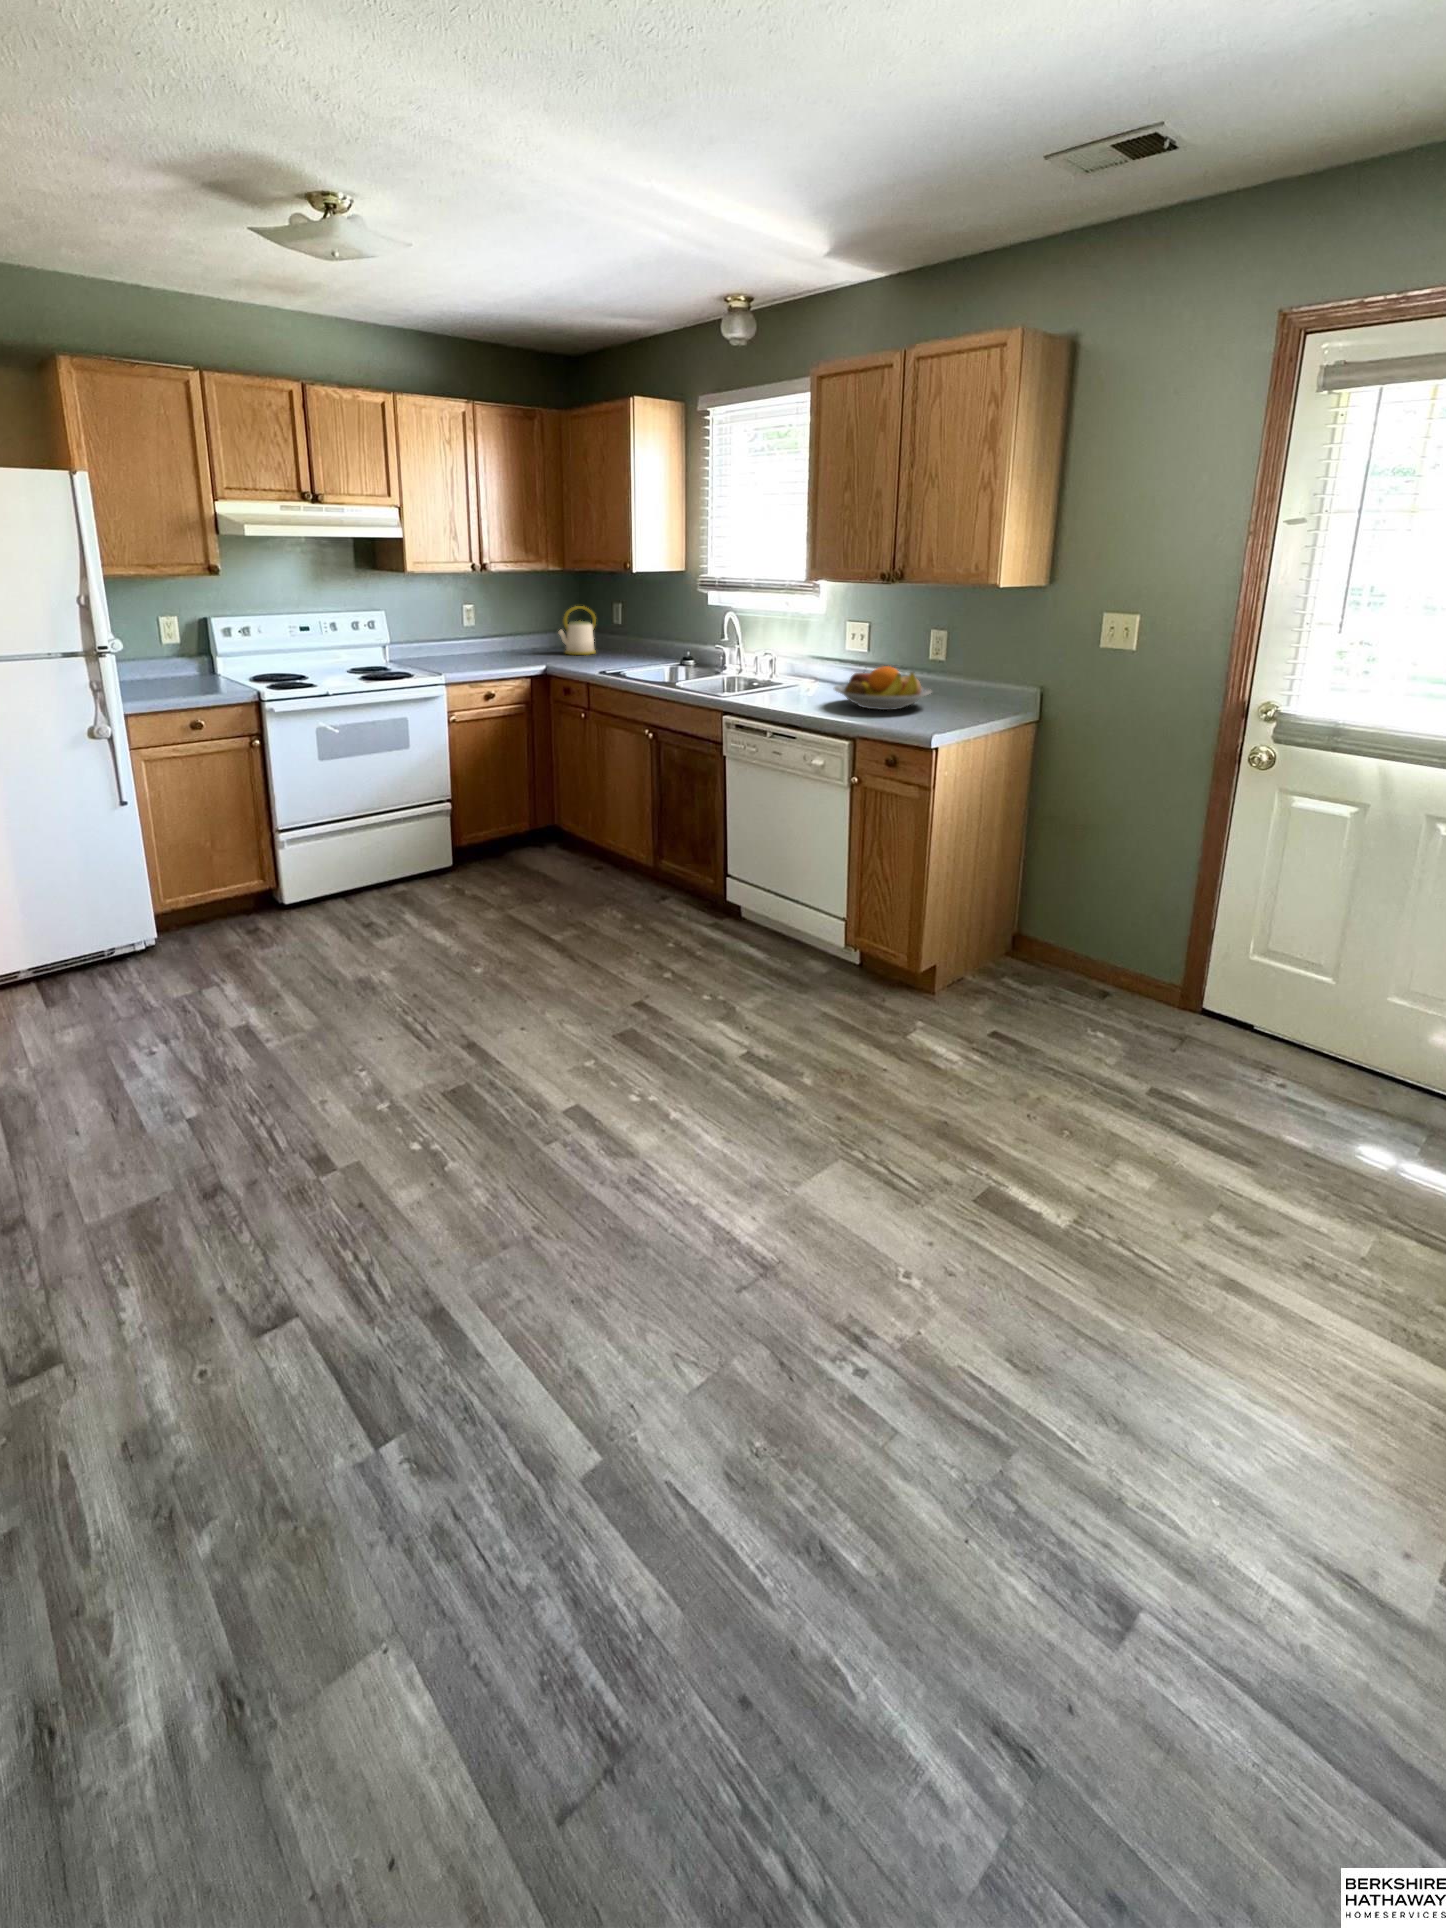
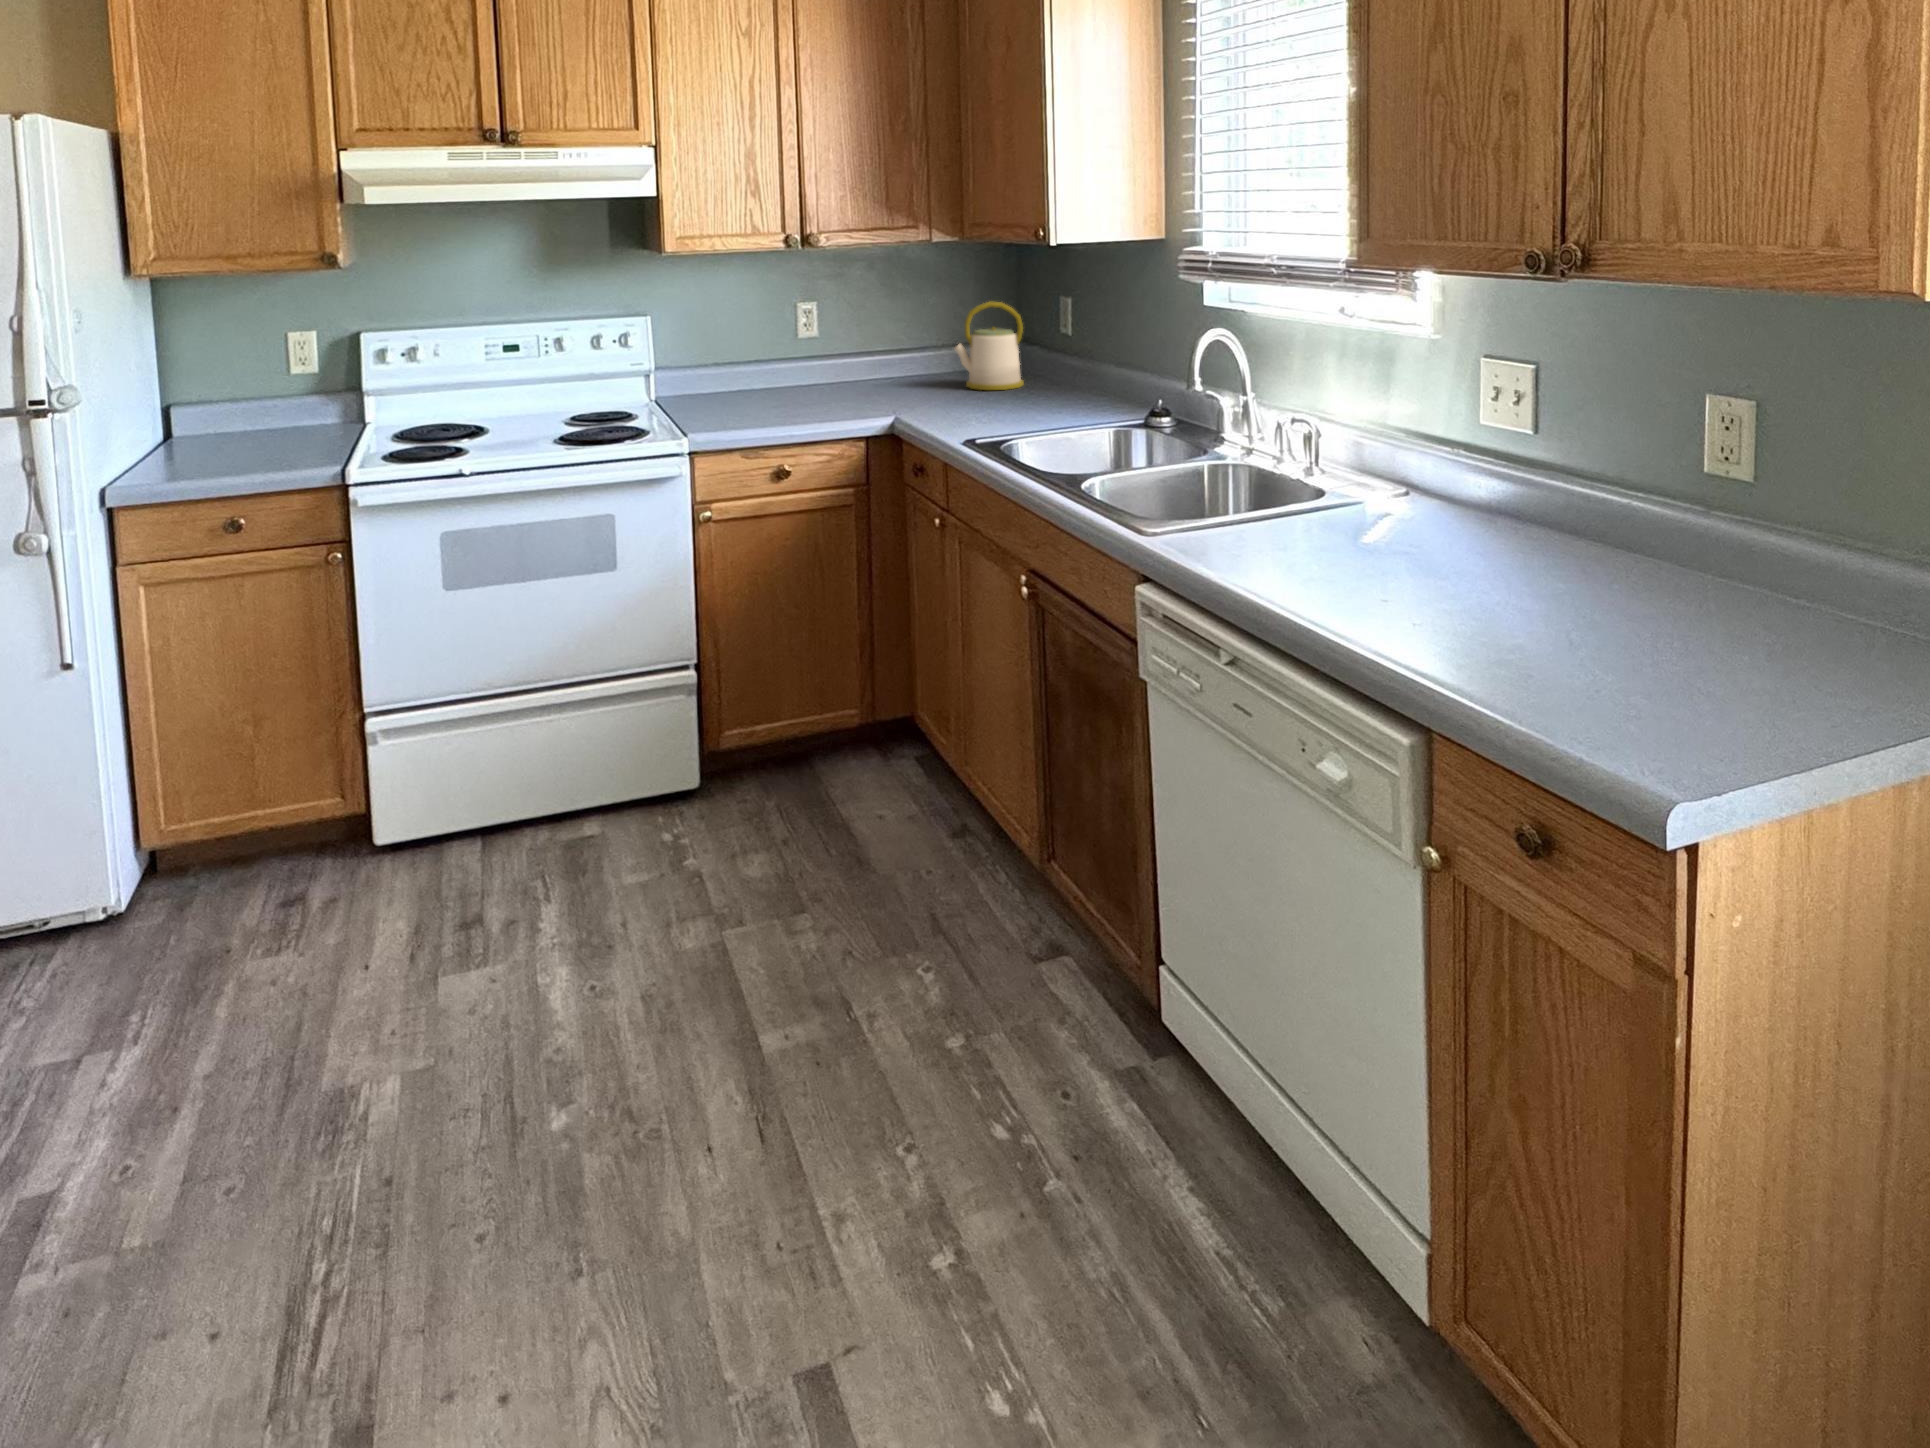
fruit bowl: present [834,666,931,710] -> none [1402,498,1704,634]

